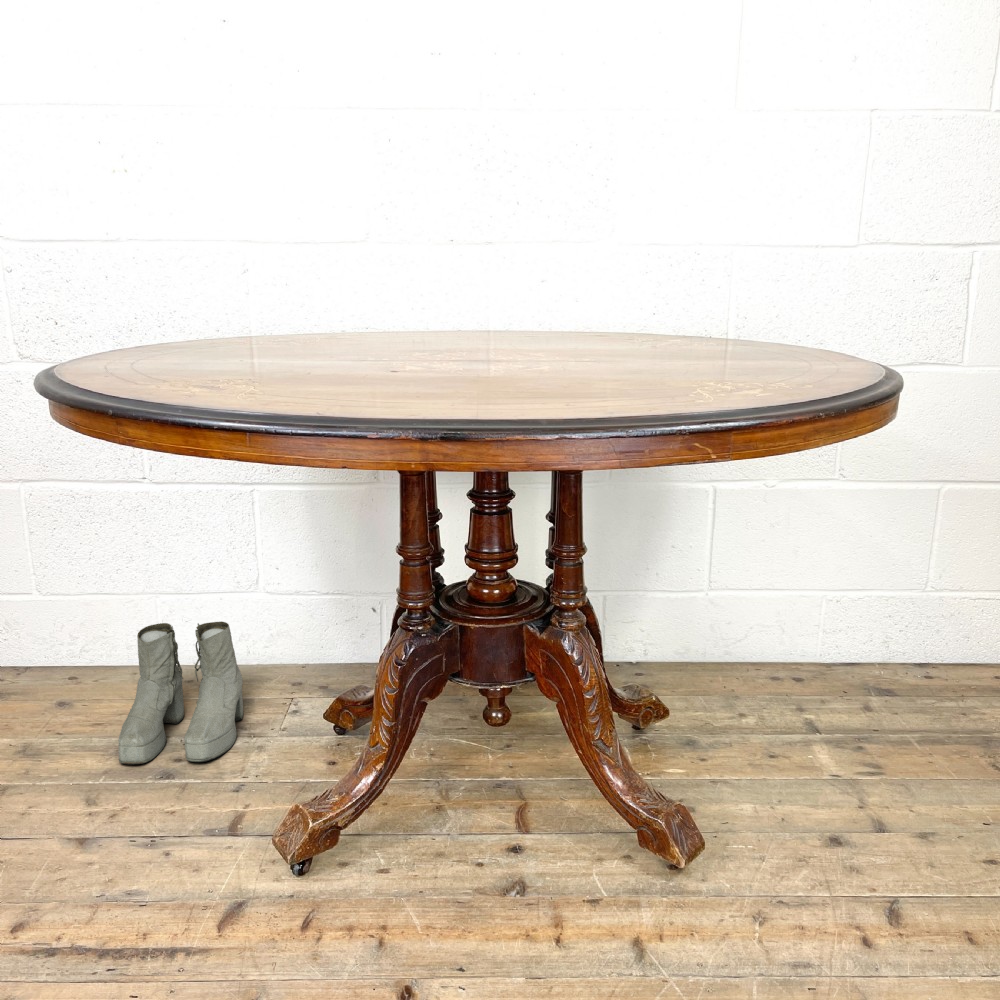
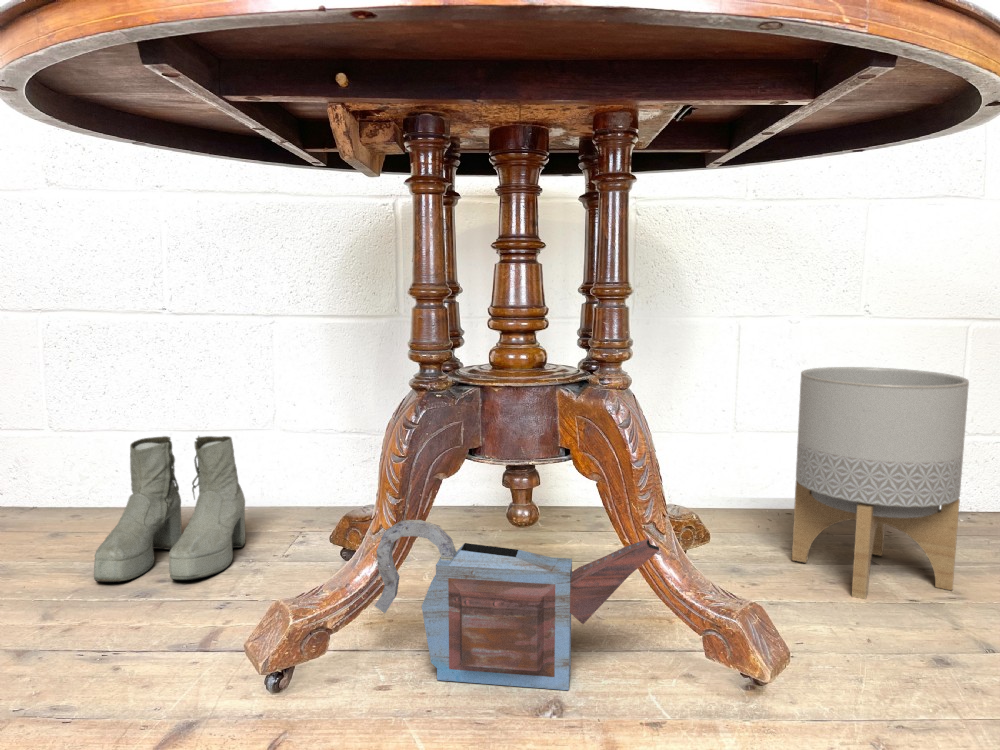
planter: none [743,557,895,777] -> present [792,367,969,599]
watering can: none [375,741,602,872] -> present [374,520,659,690]

